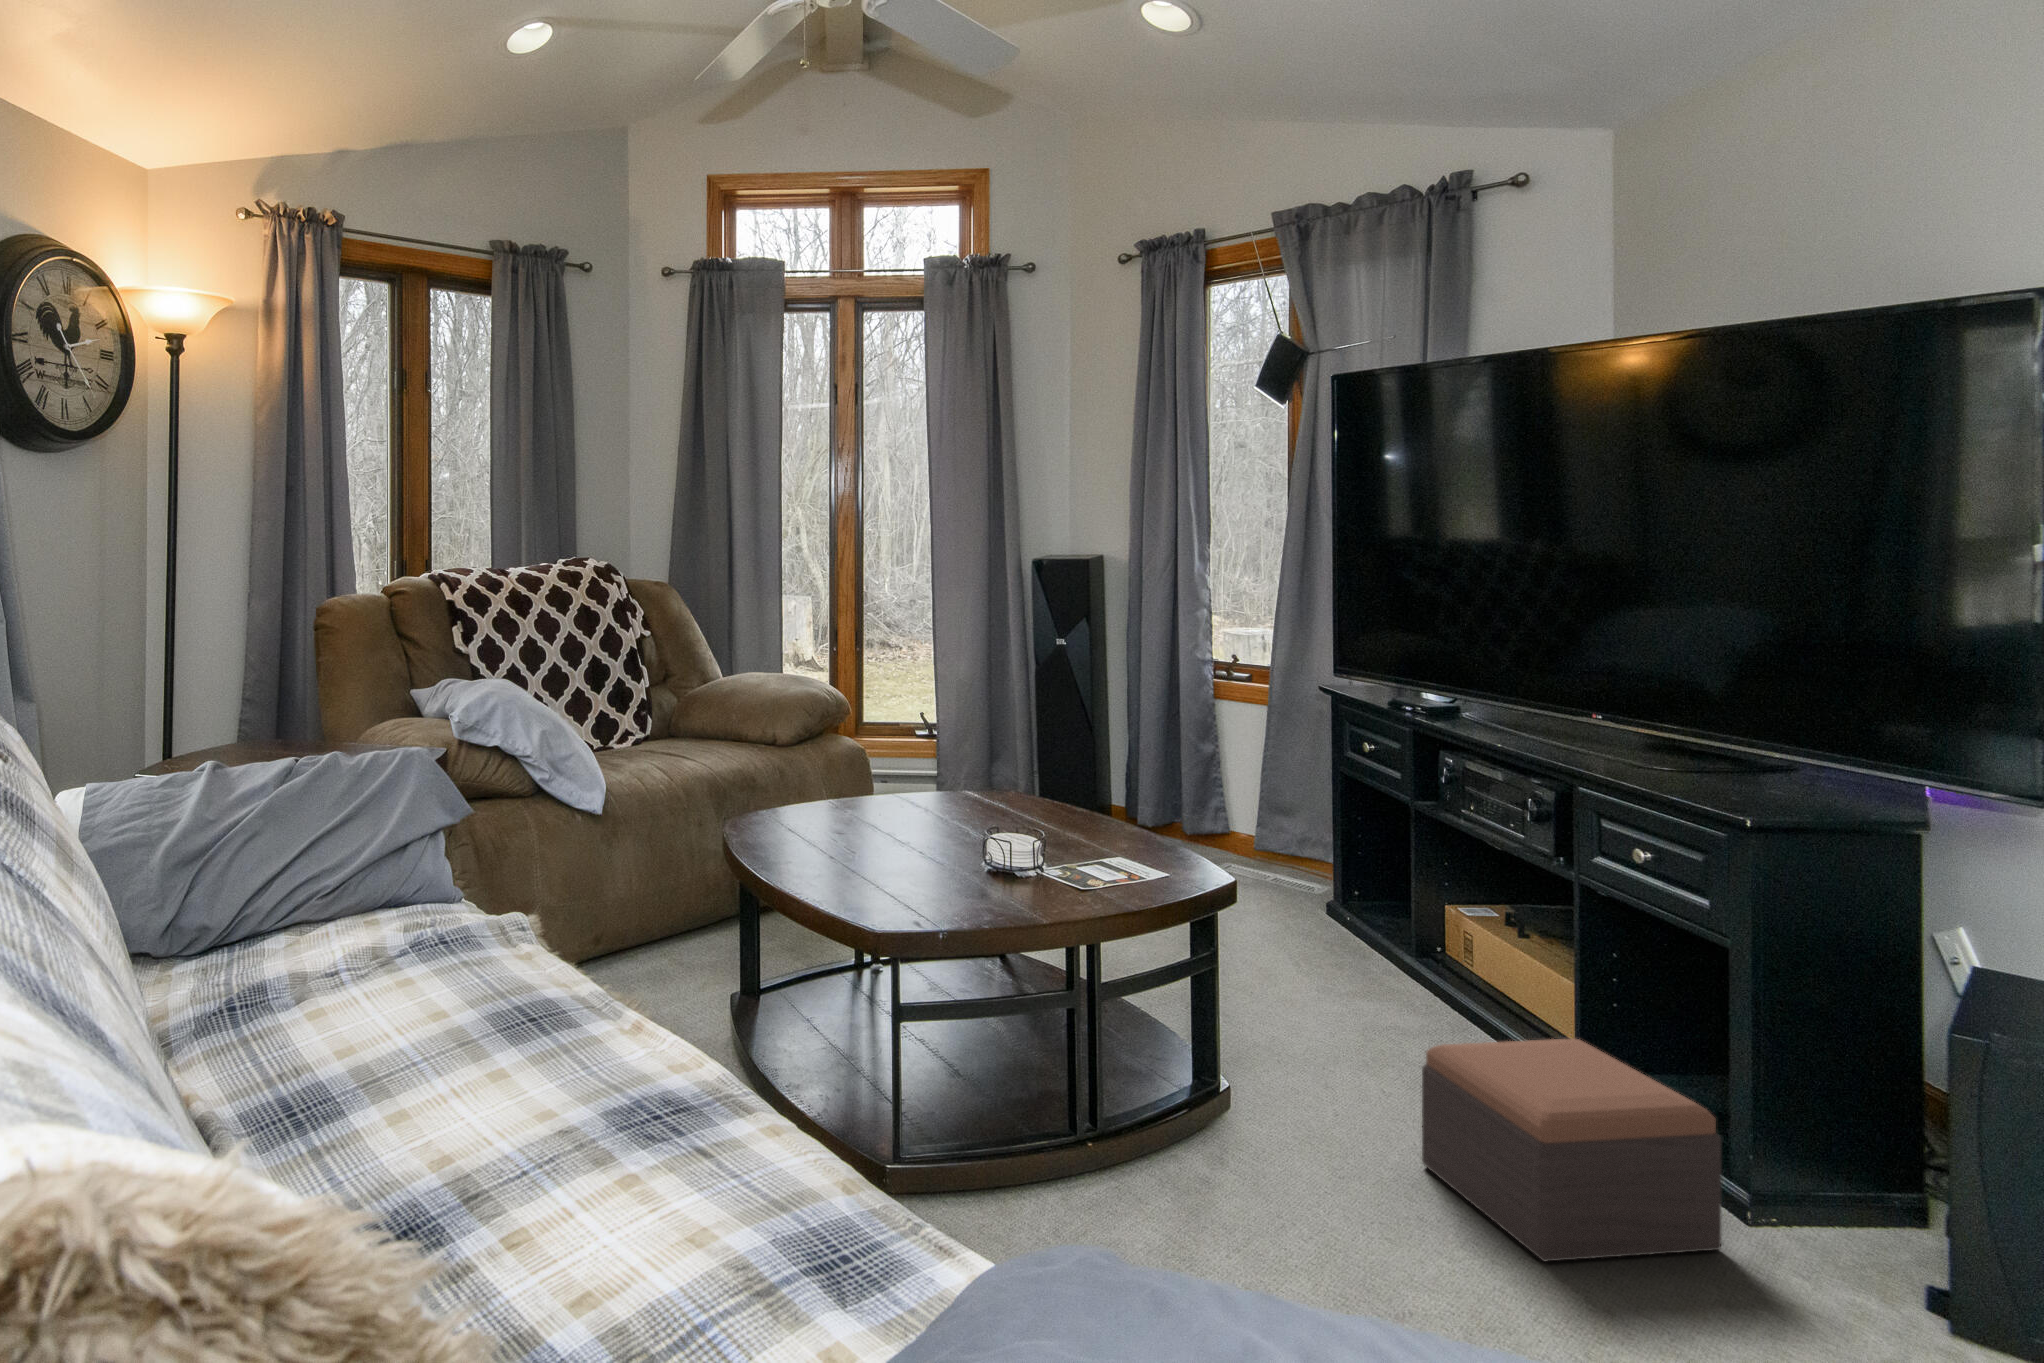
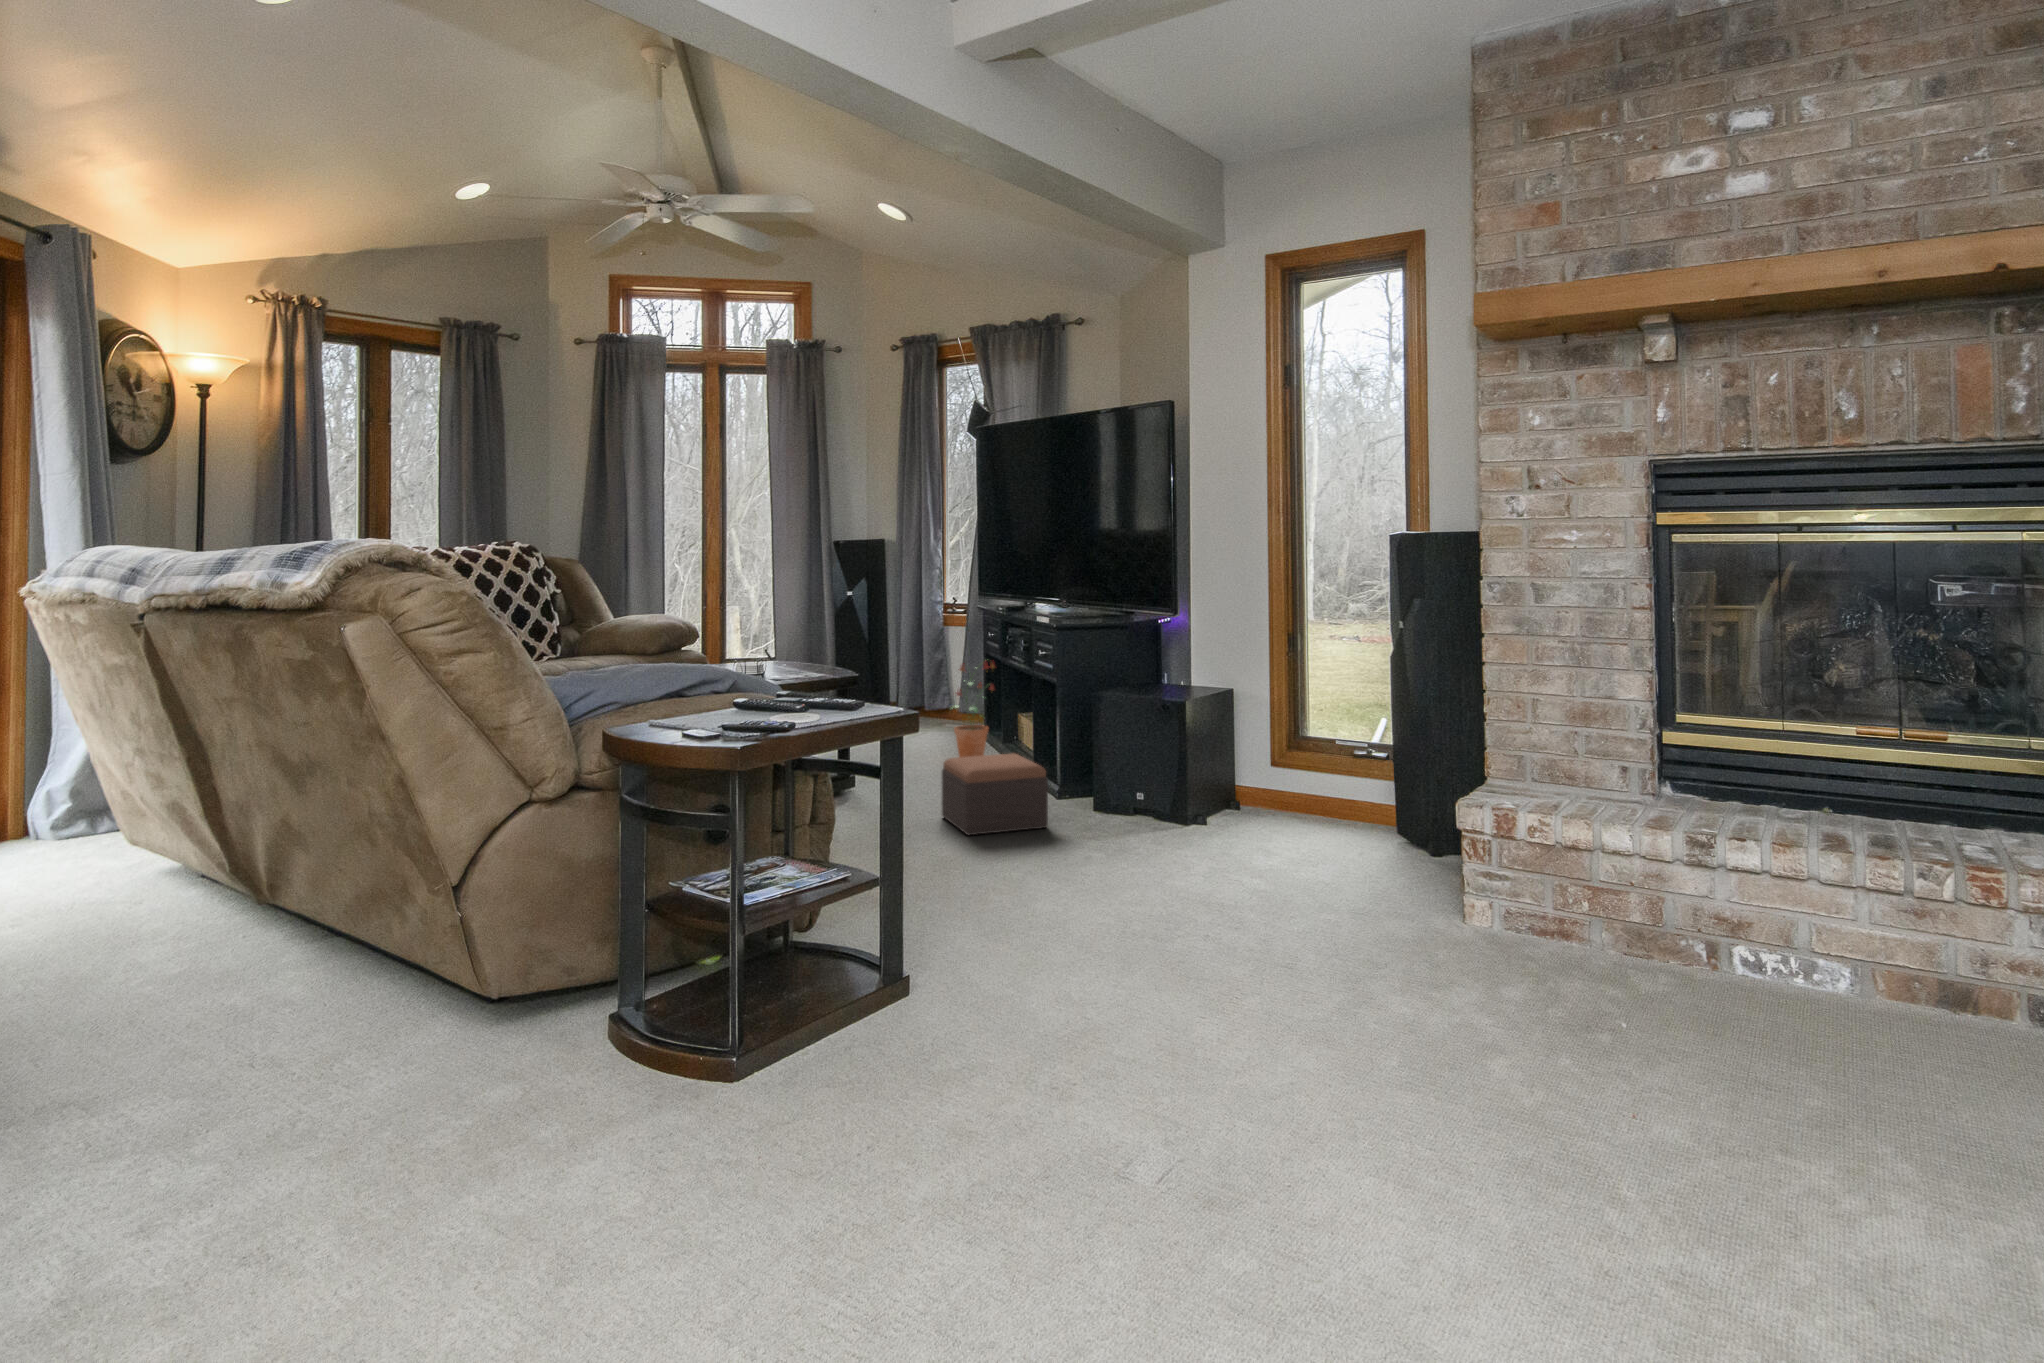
potted plant: none [1299,782,1393,966] -> present [954,660,995,757]

